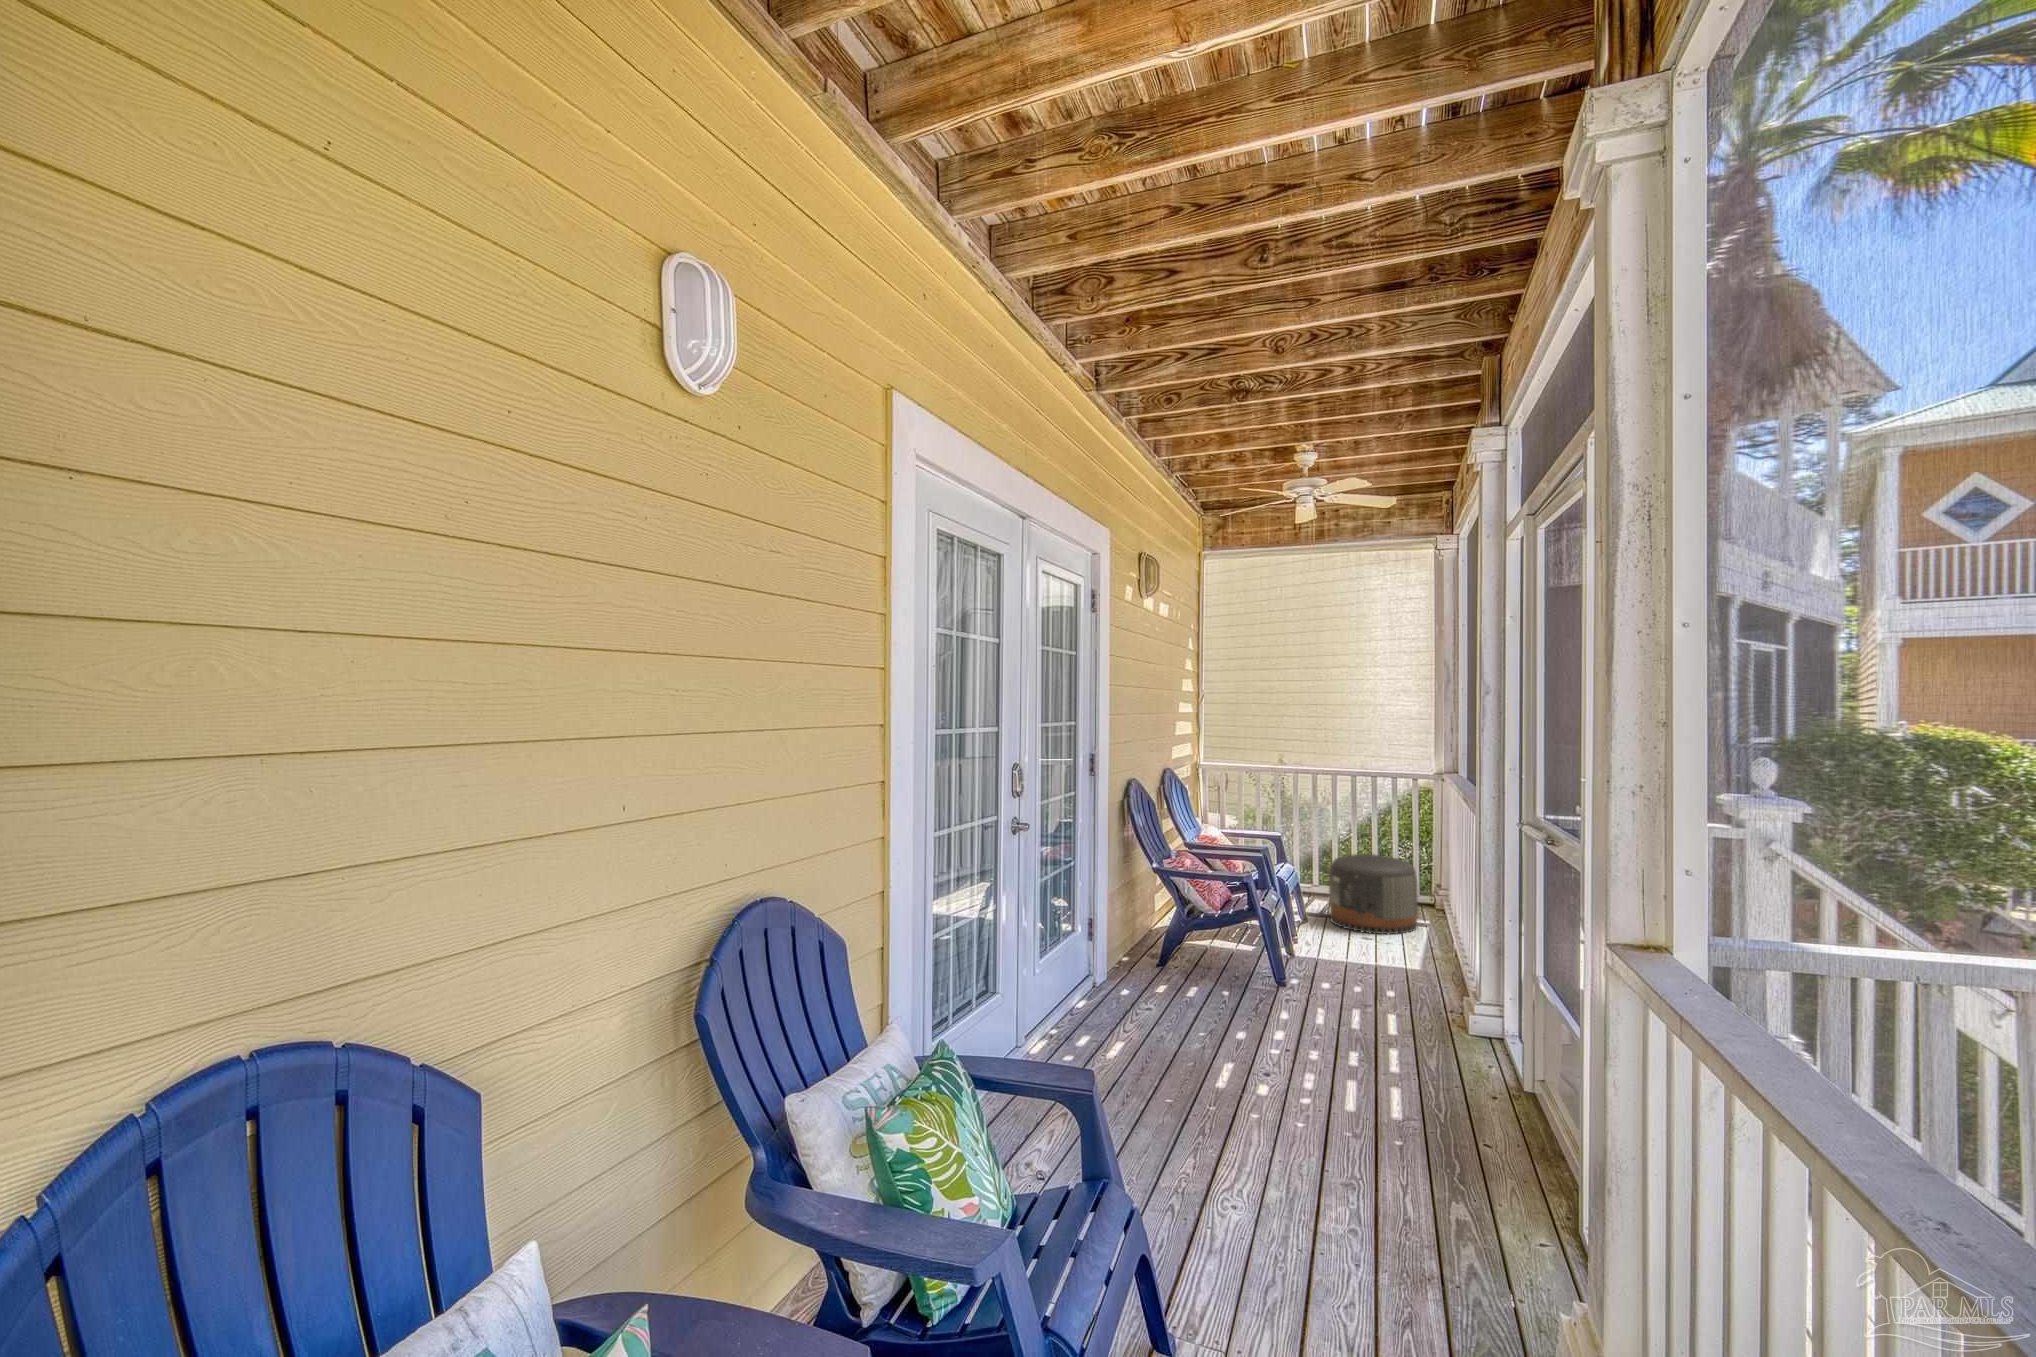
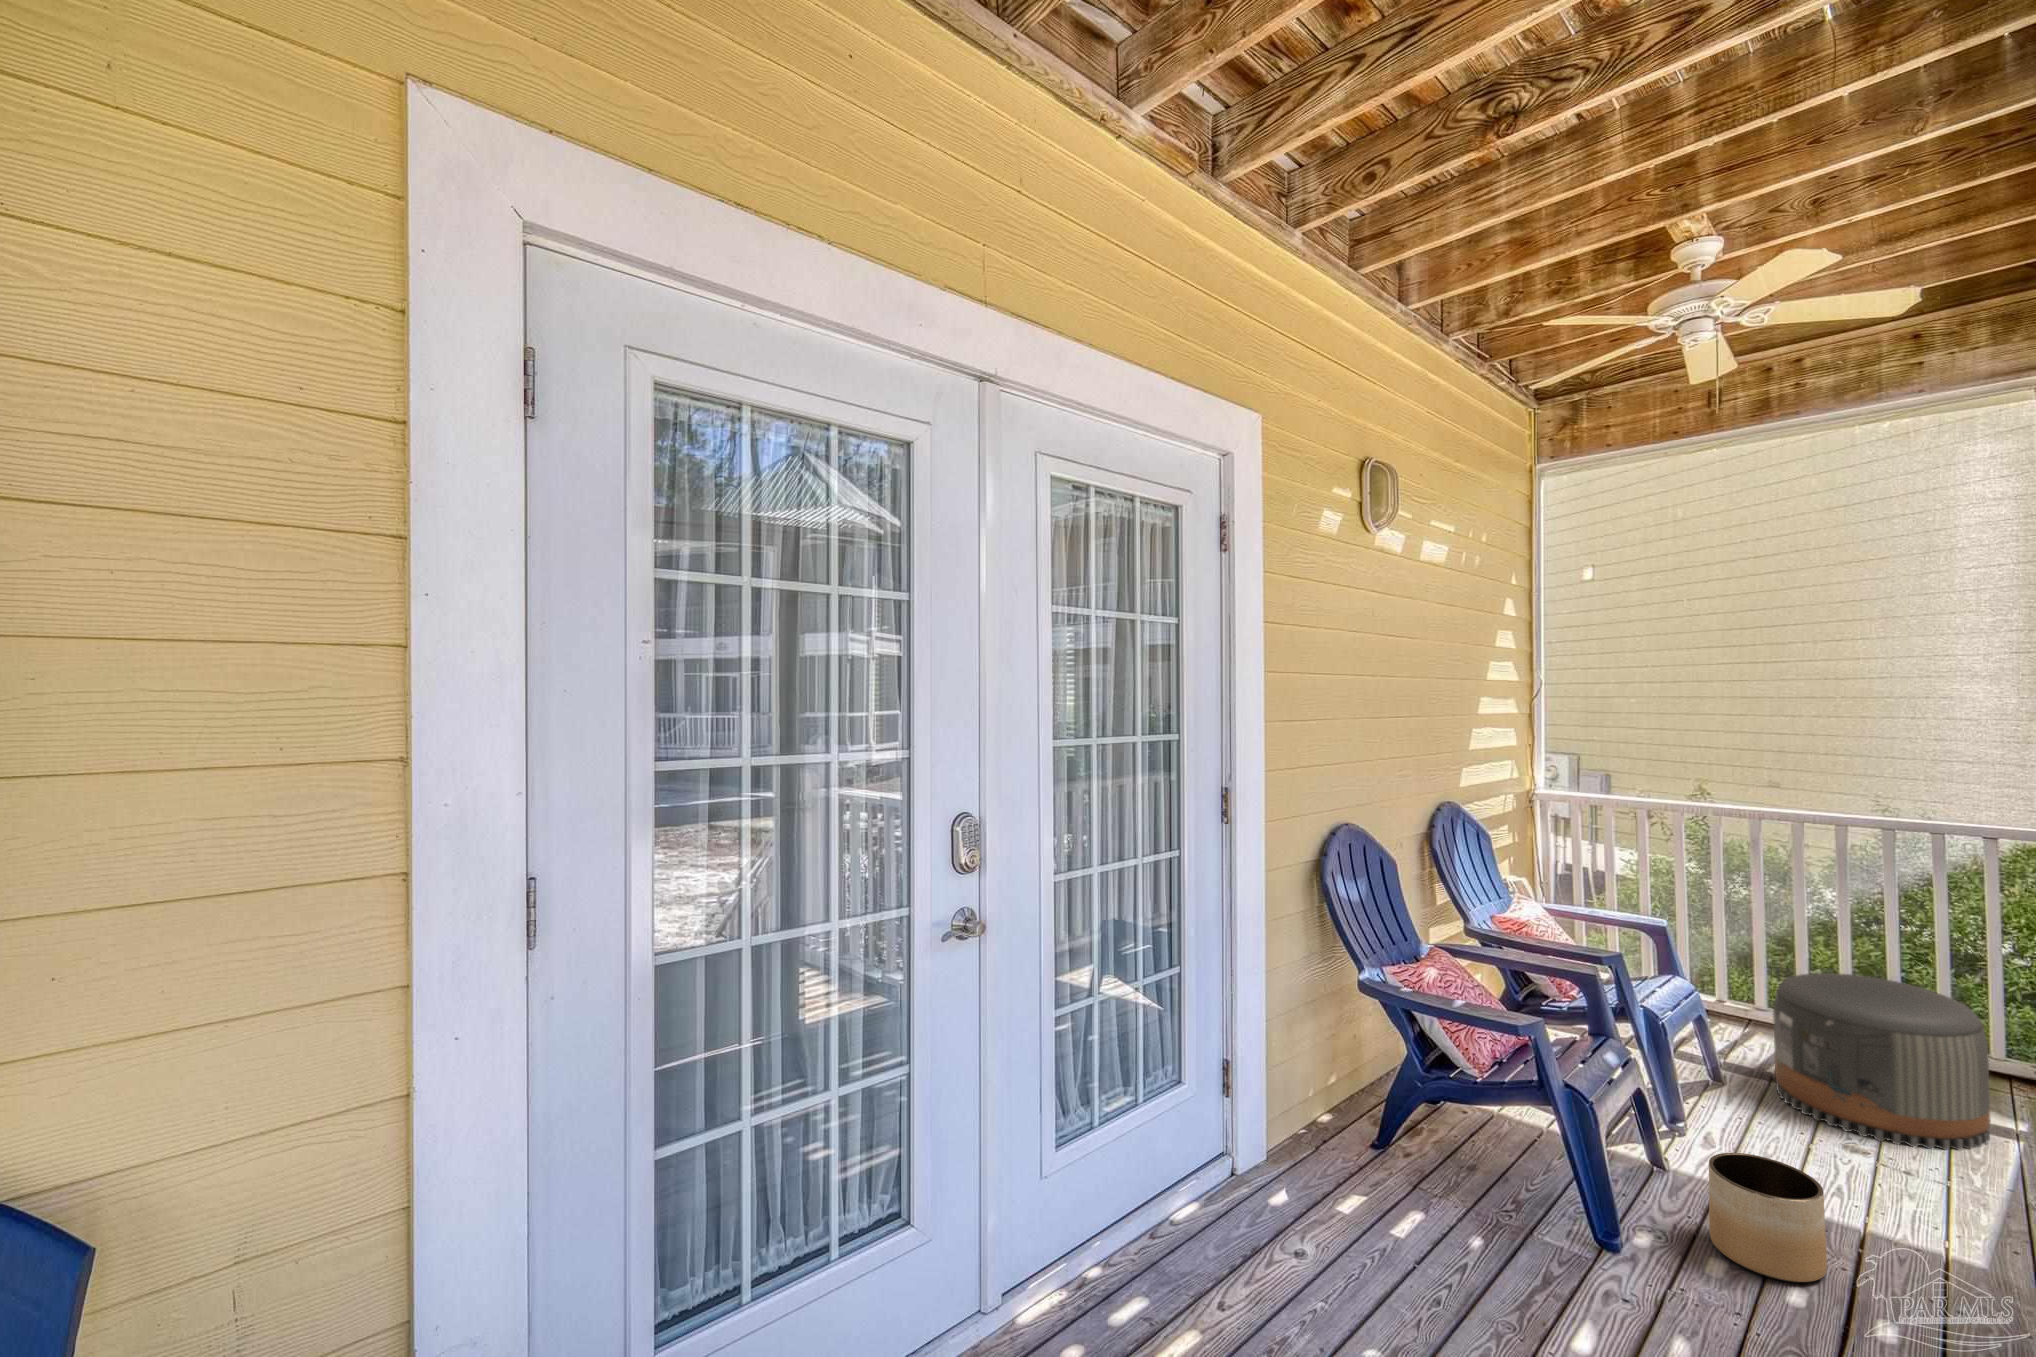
planter: none [1320,934,1367,986] -> present [1709,1153,1827,1283]

